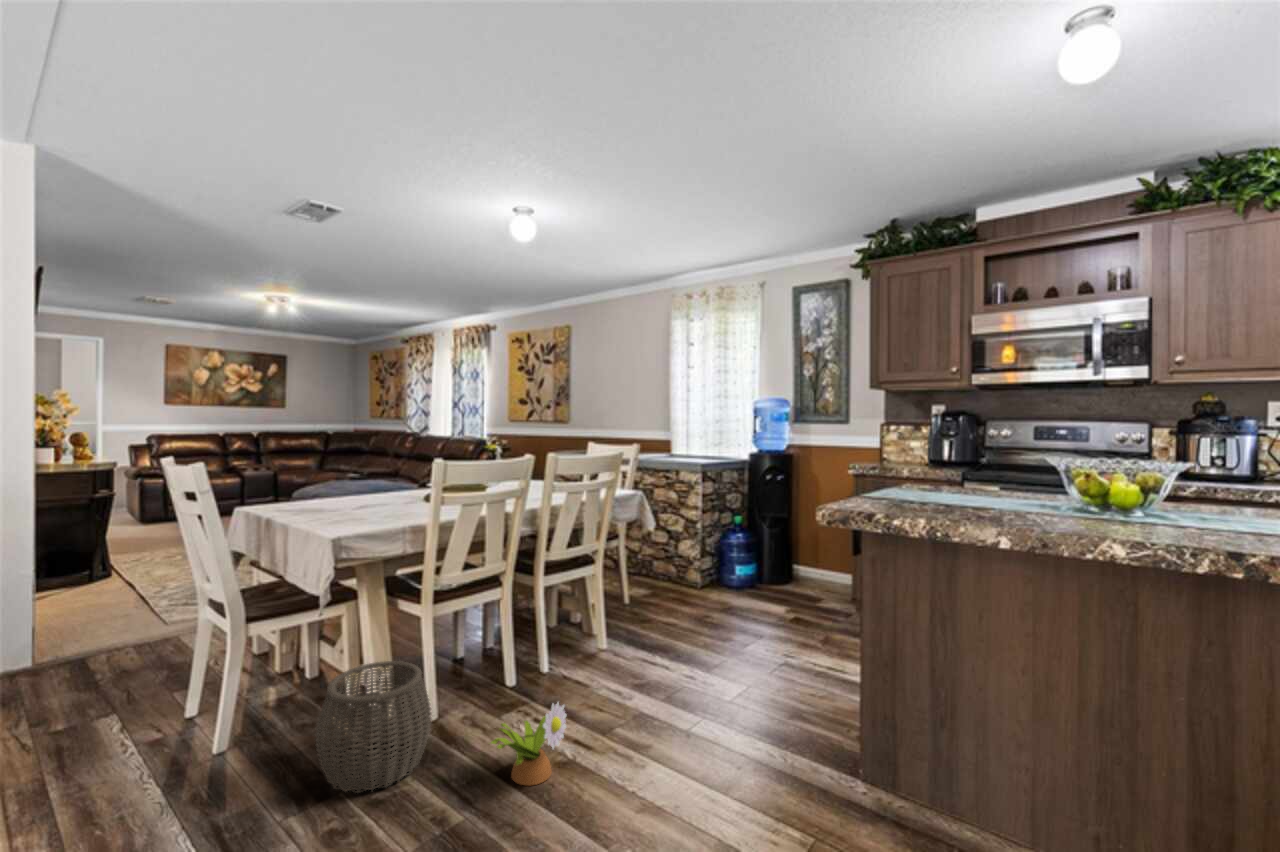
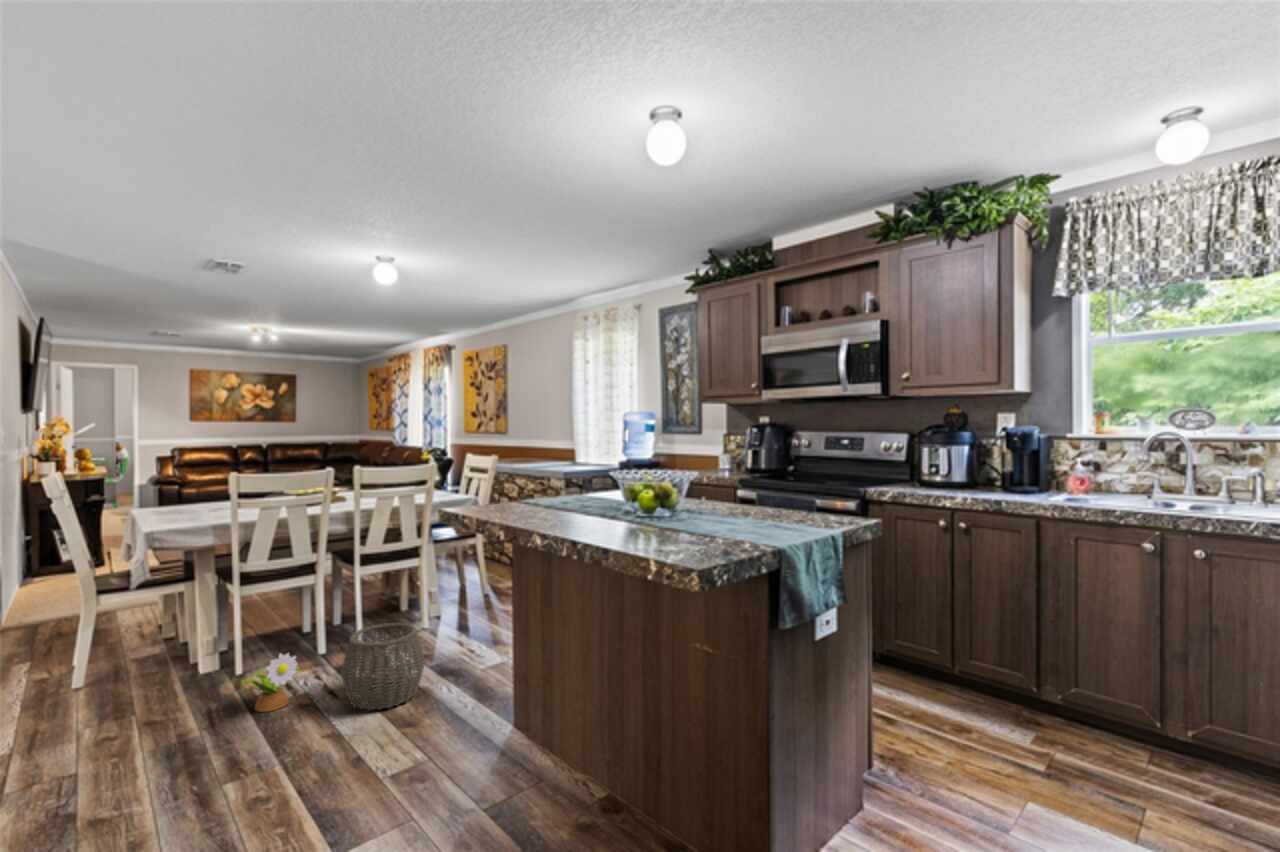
woven basket: present [315,661,432,793] -> present [342,623,424,710]

